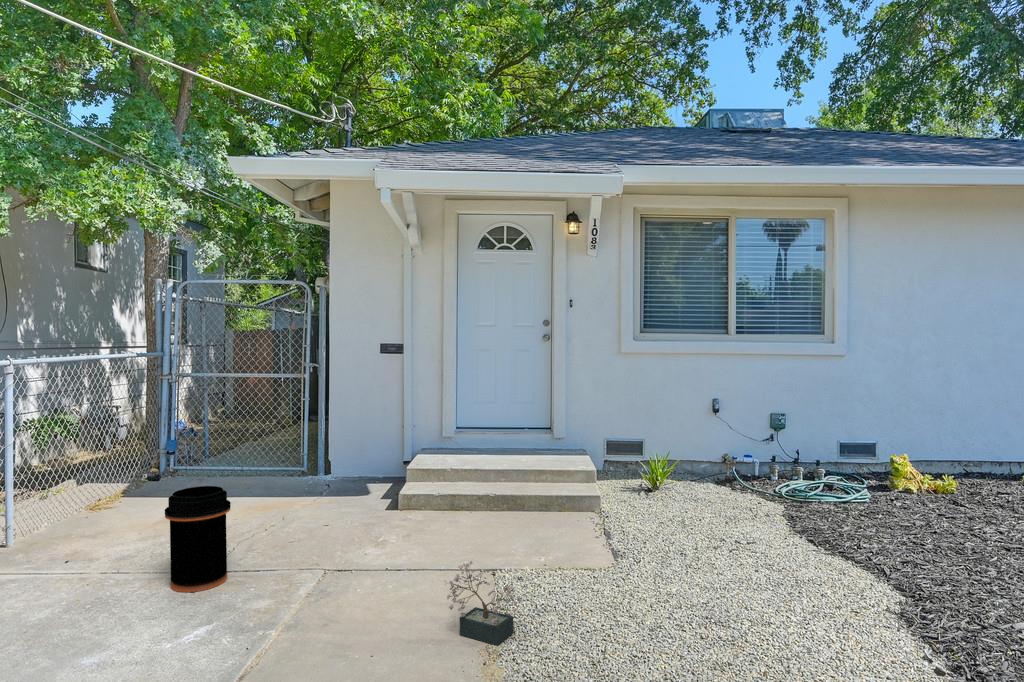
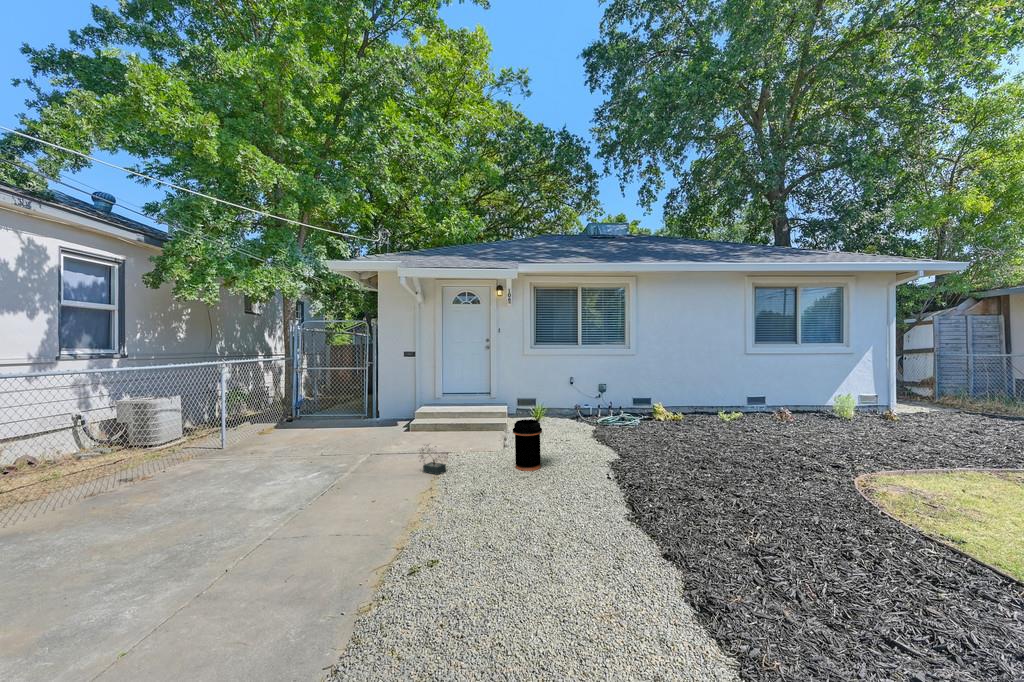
trash can: present [165,486,231,592] -> present [513,420,542,471]

